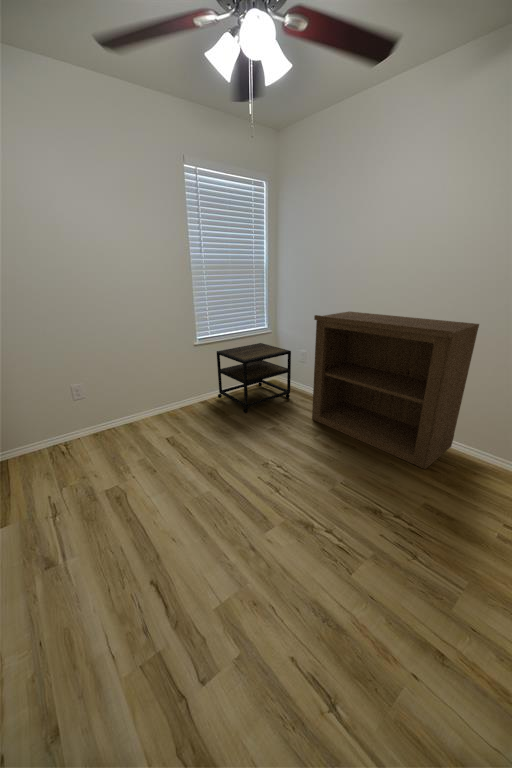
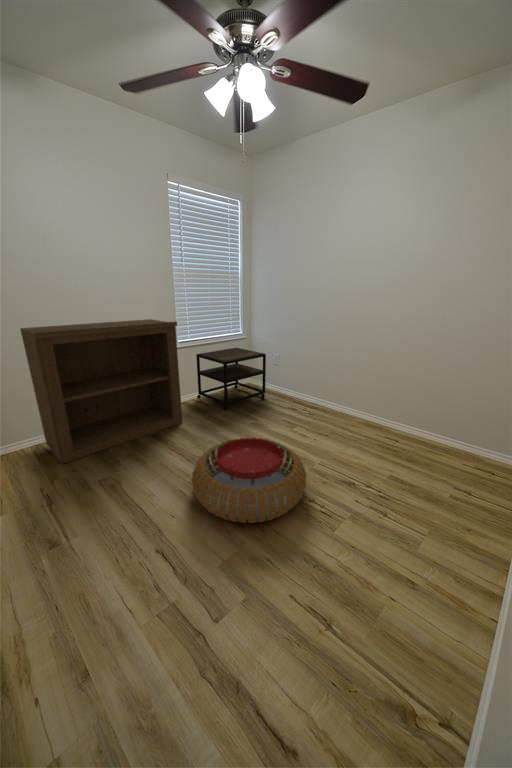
bookshelf: present [312,312,479,469] -> present [20,319,182,464]
pouf: none [196,451,324,557] -> present [192,438,306,523]

